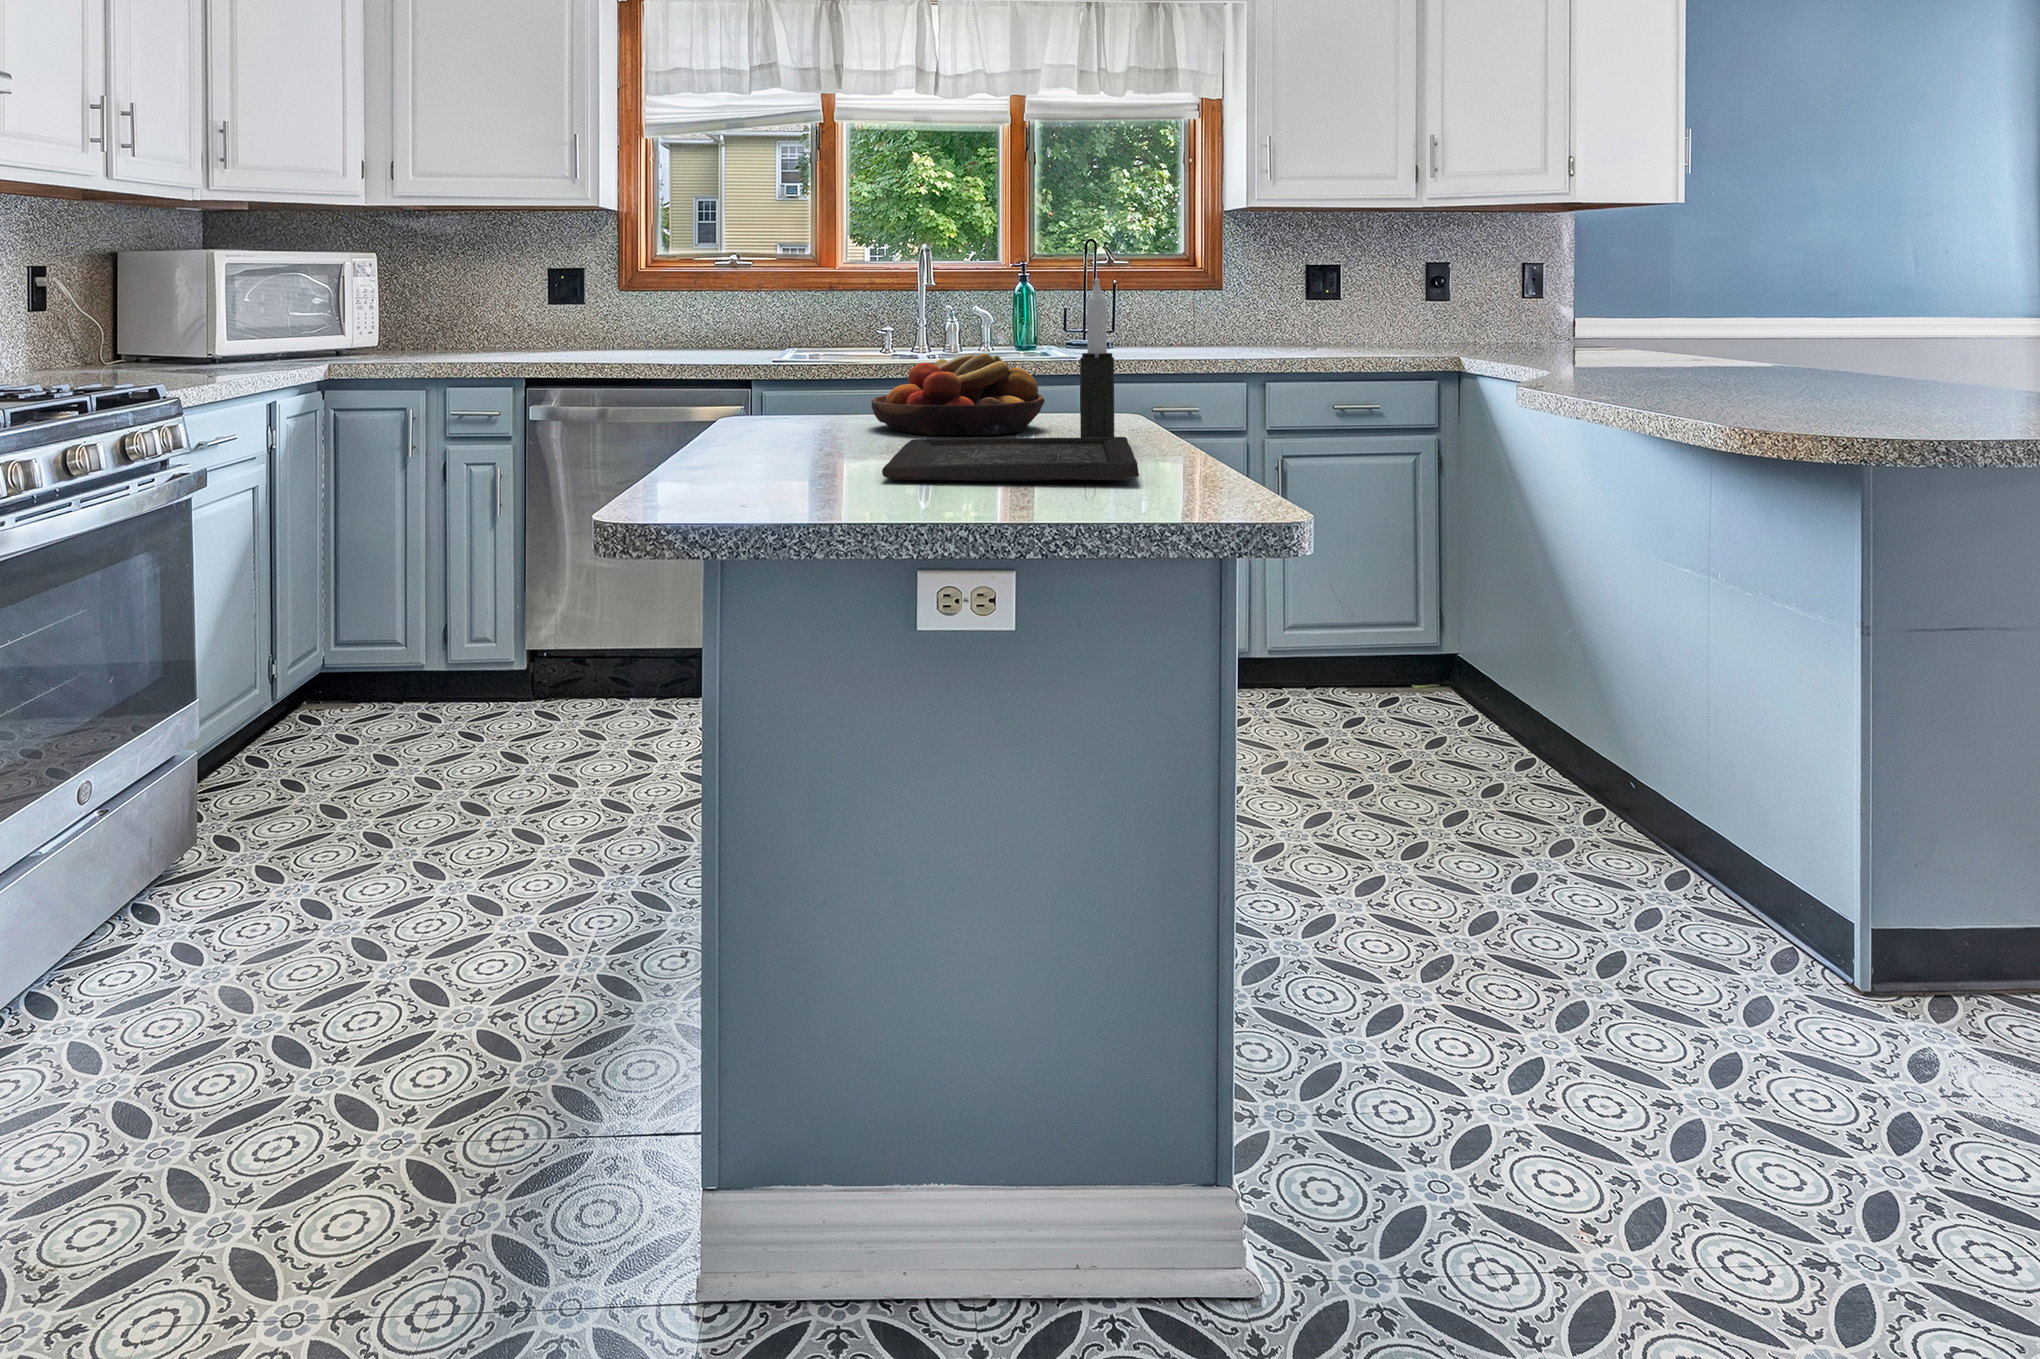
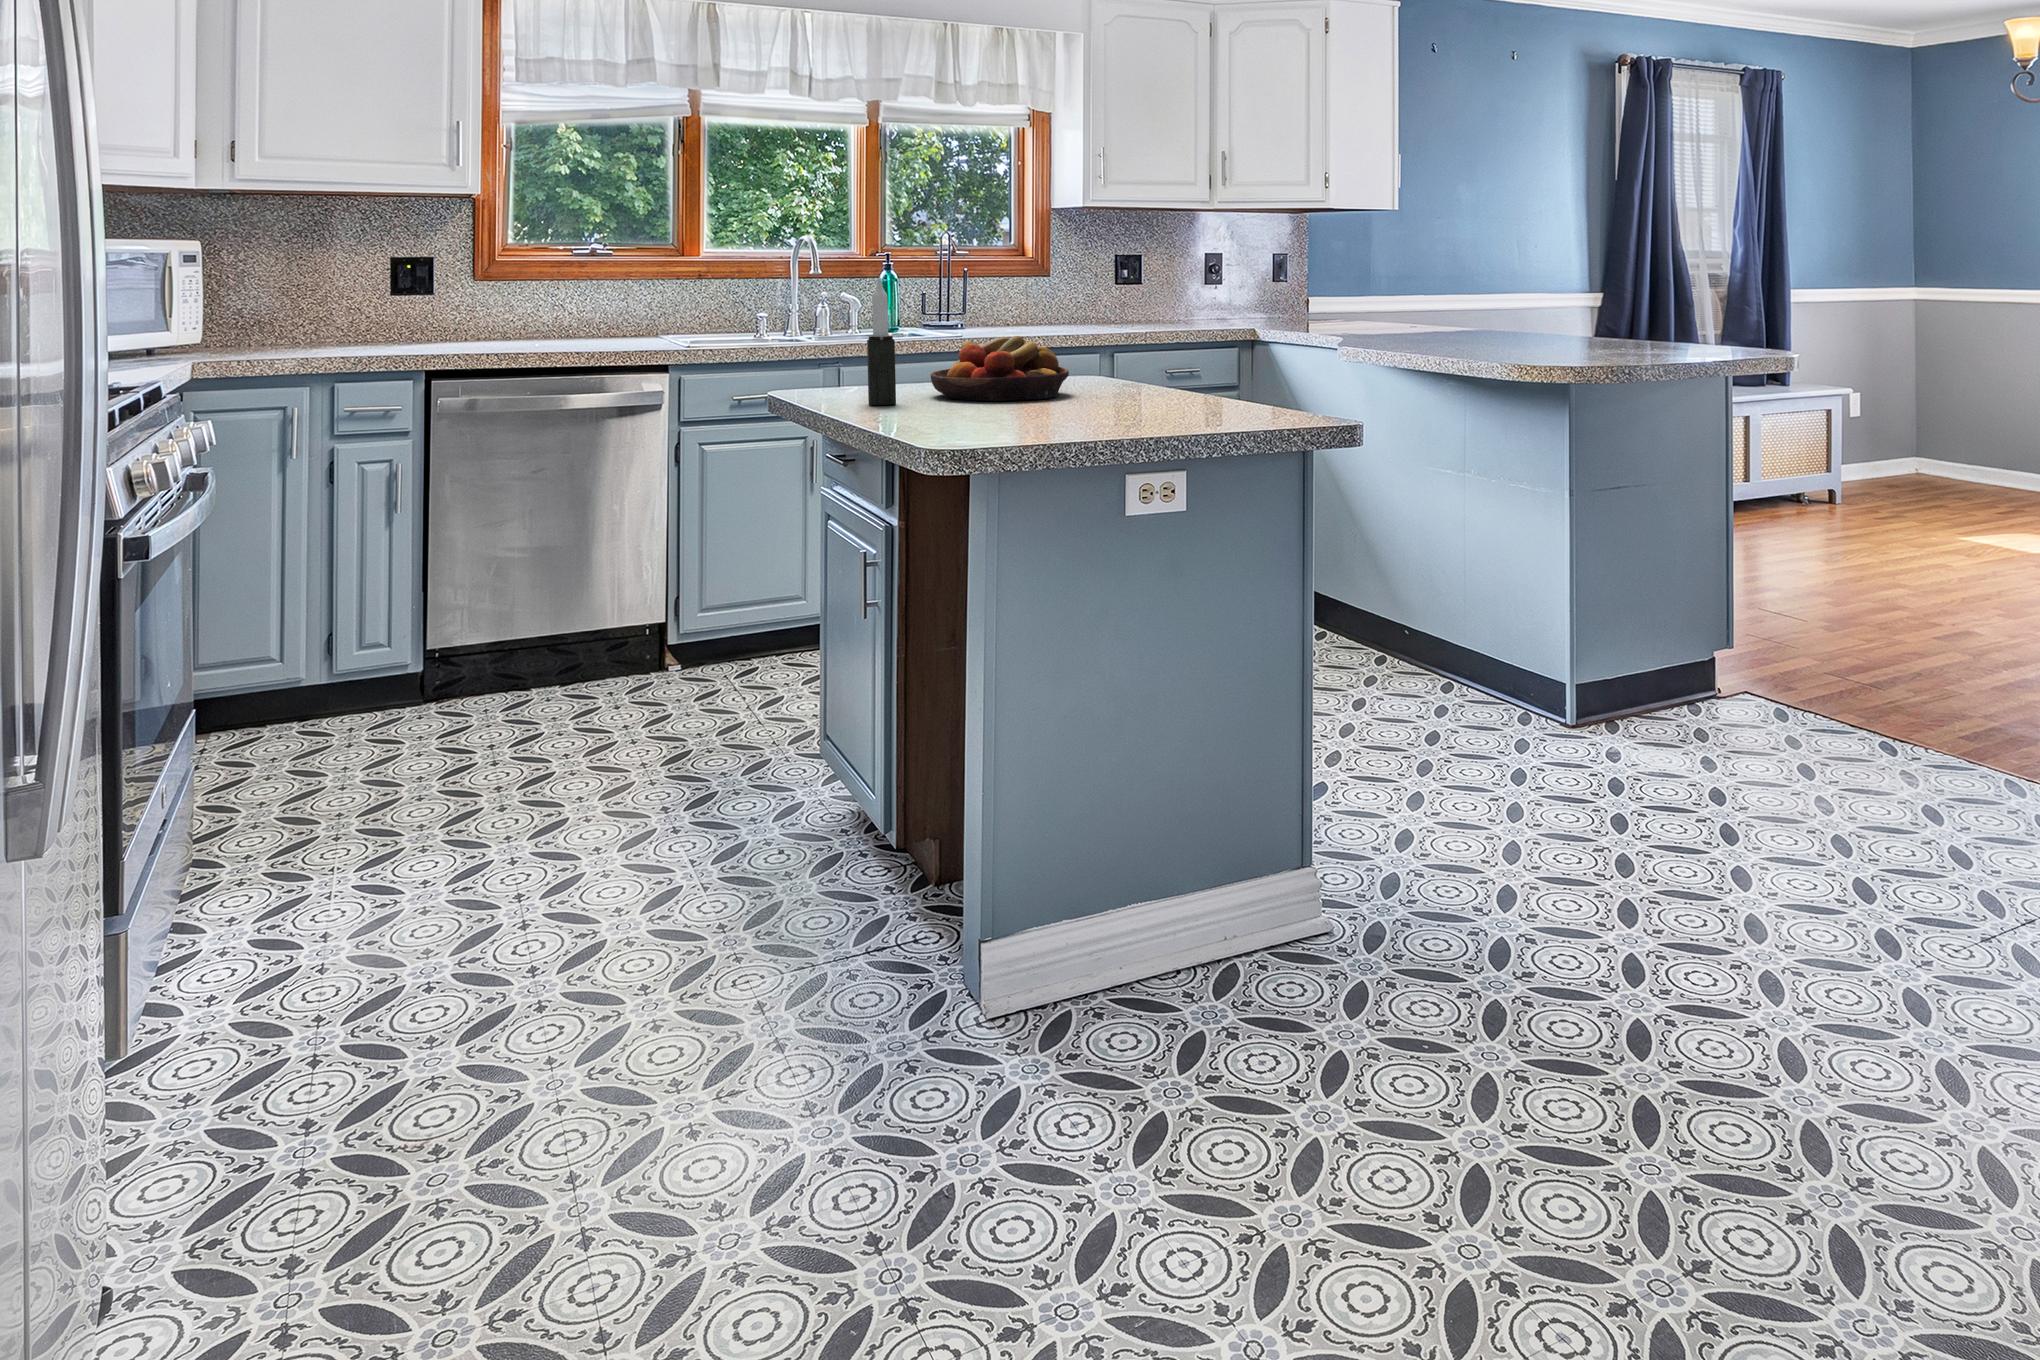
candle: present [1080,278,1114,438] -> present [867,278,896,405]
tray: present [882,437,1139,481] -> none [1014,395,1233,431]

